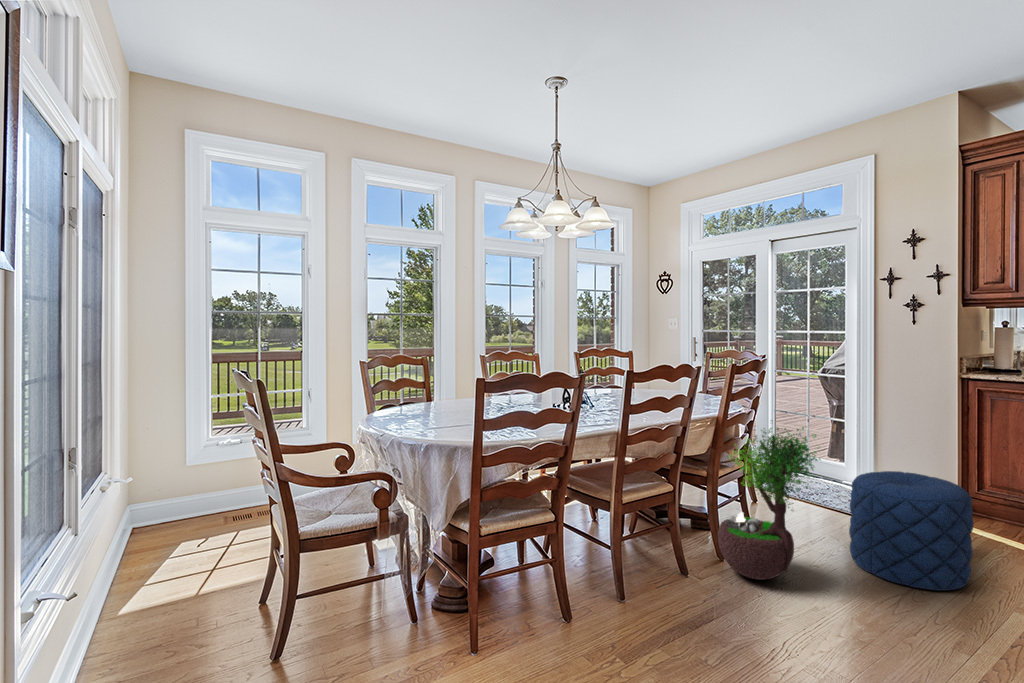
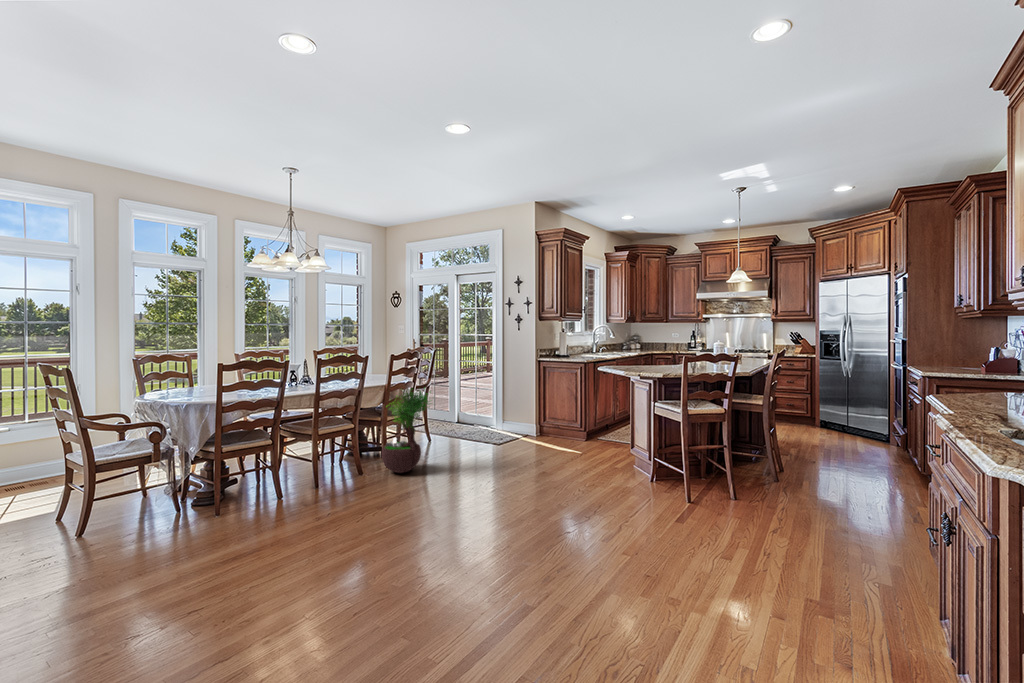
pouf: present [849,471,973,591] -> none [459,411,511,467]

